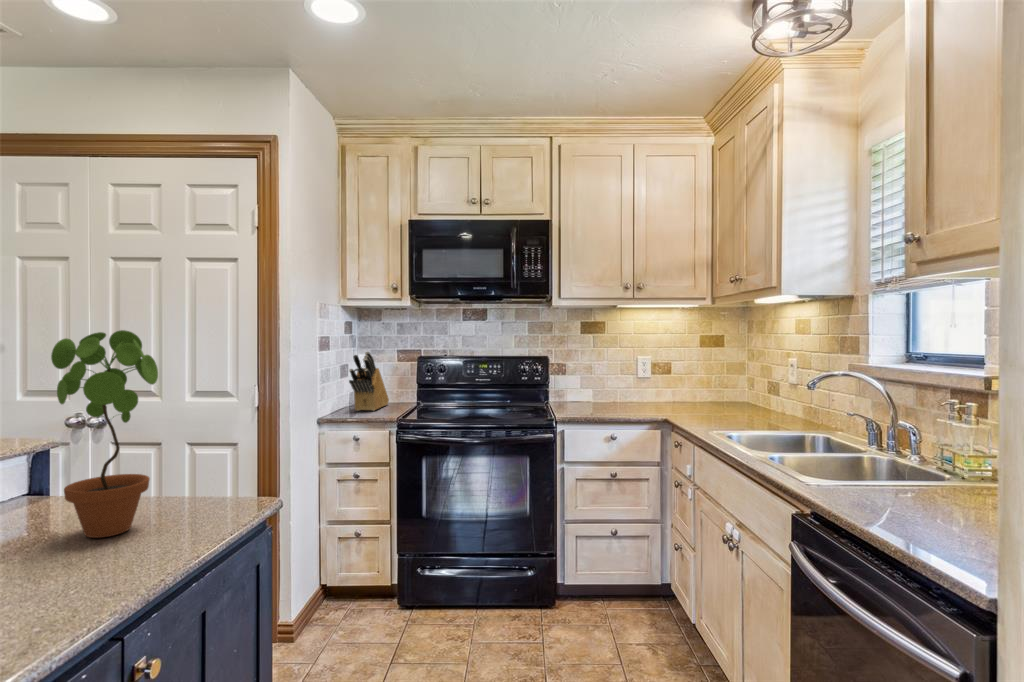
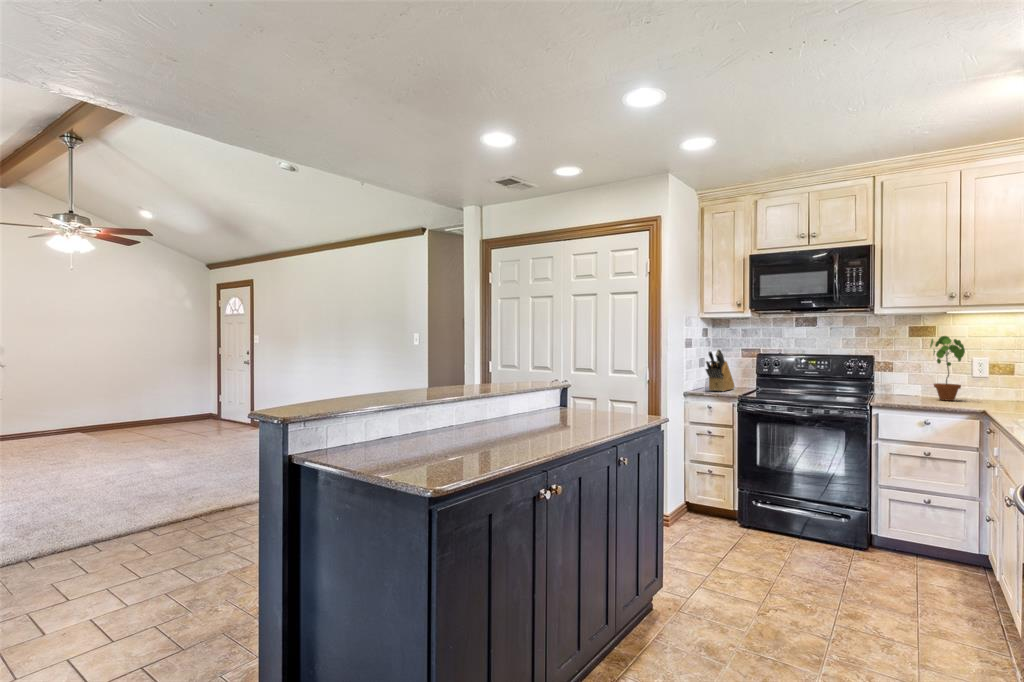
potted plant: present [51,330,158,538] -> present [930,336,965,401]

